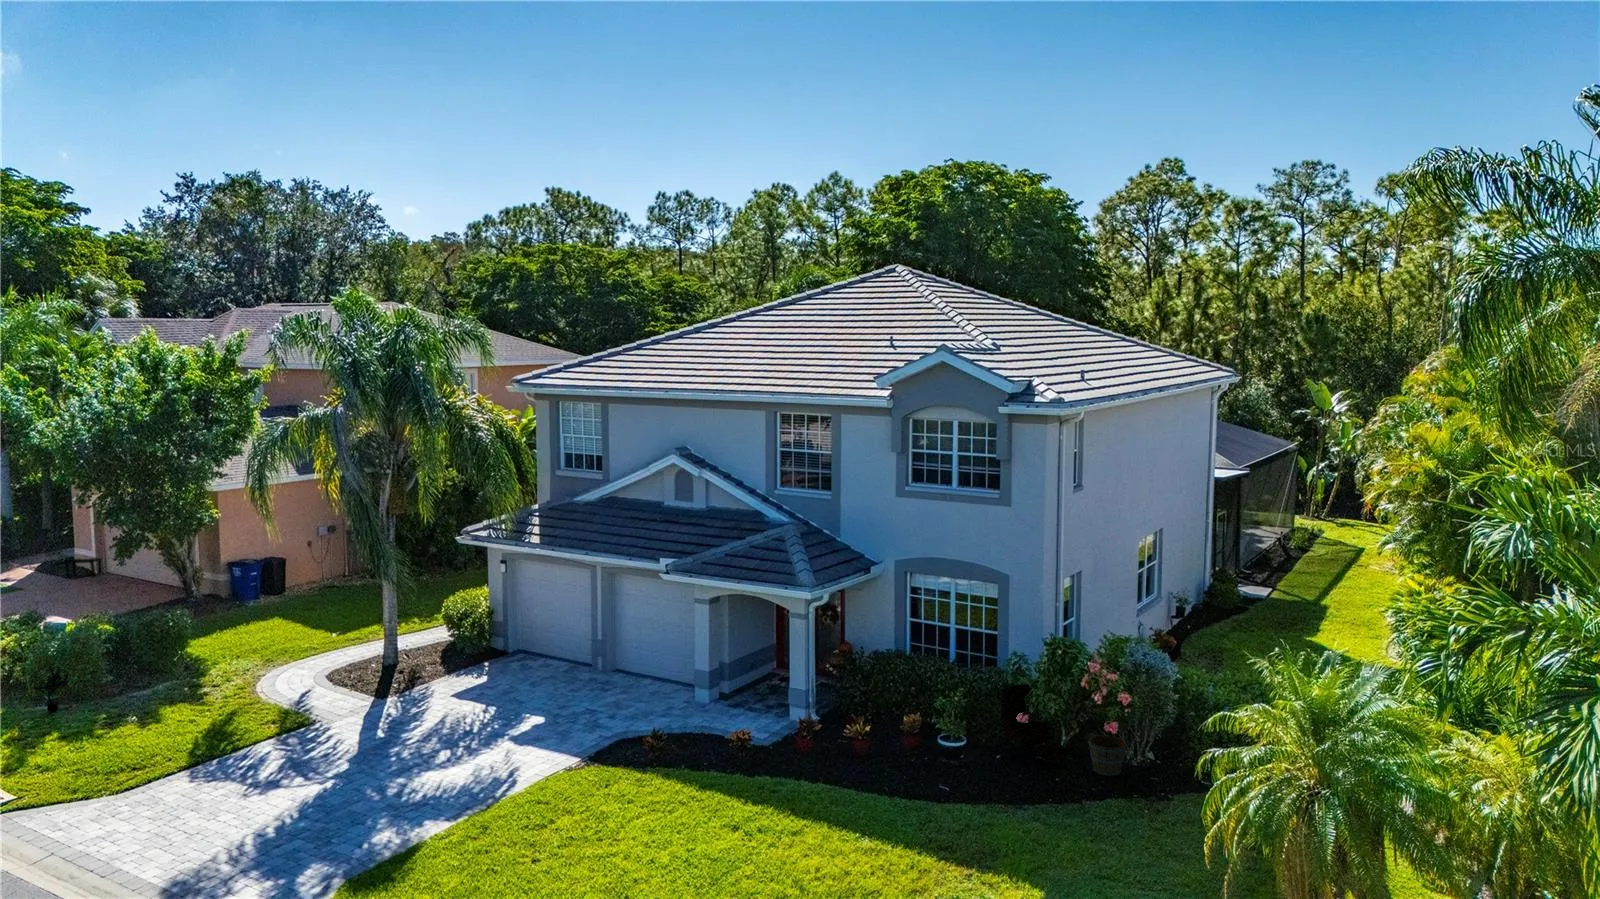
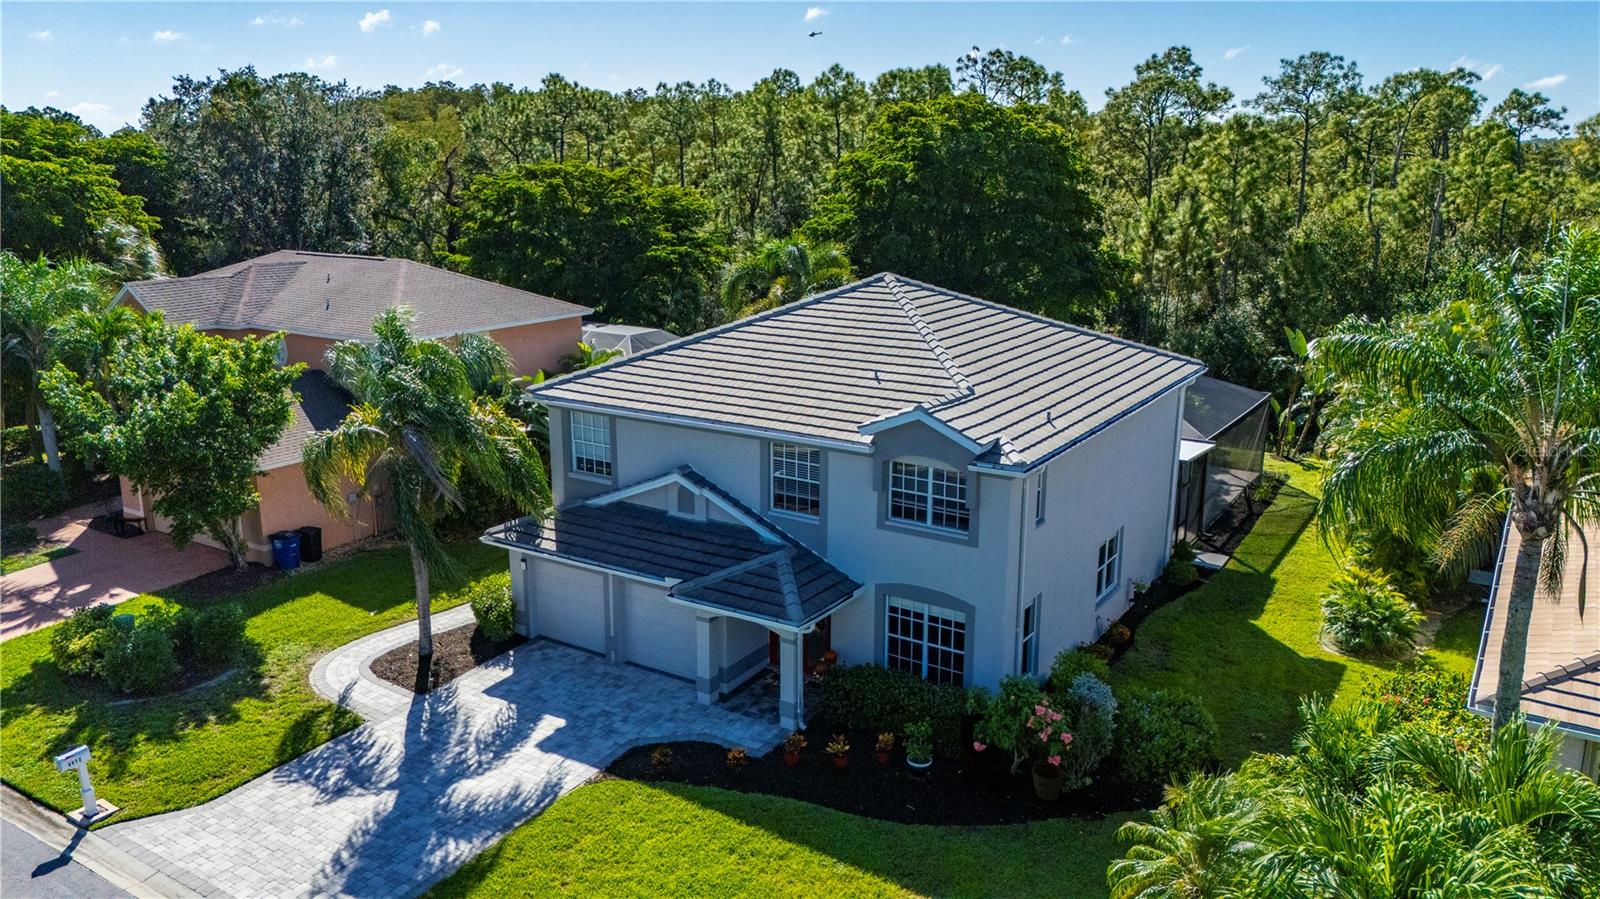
potted tree: present [33,666,70,712] -> none [114,667,147,706]

